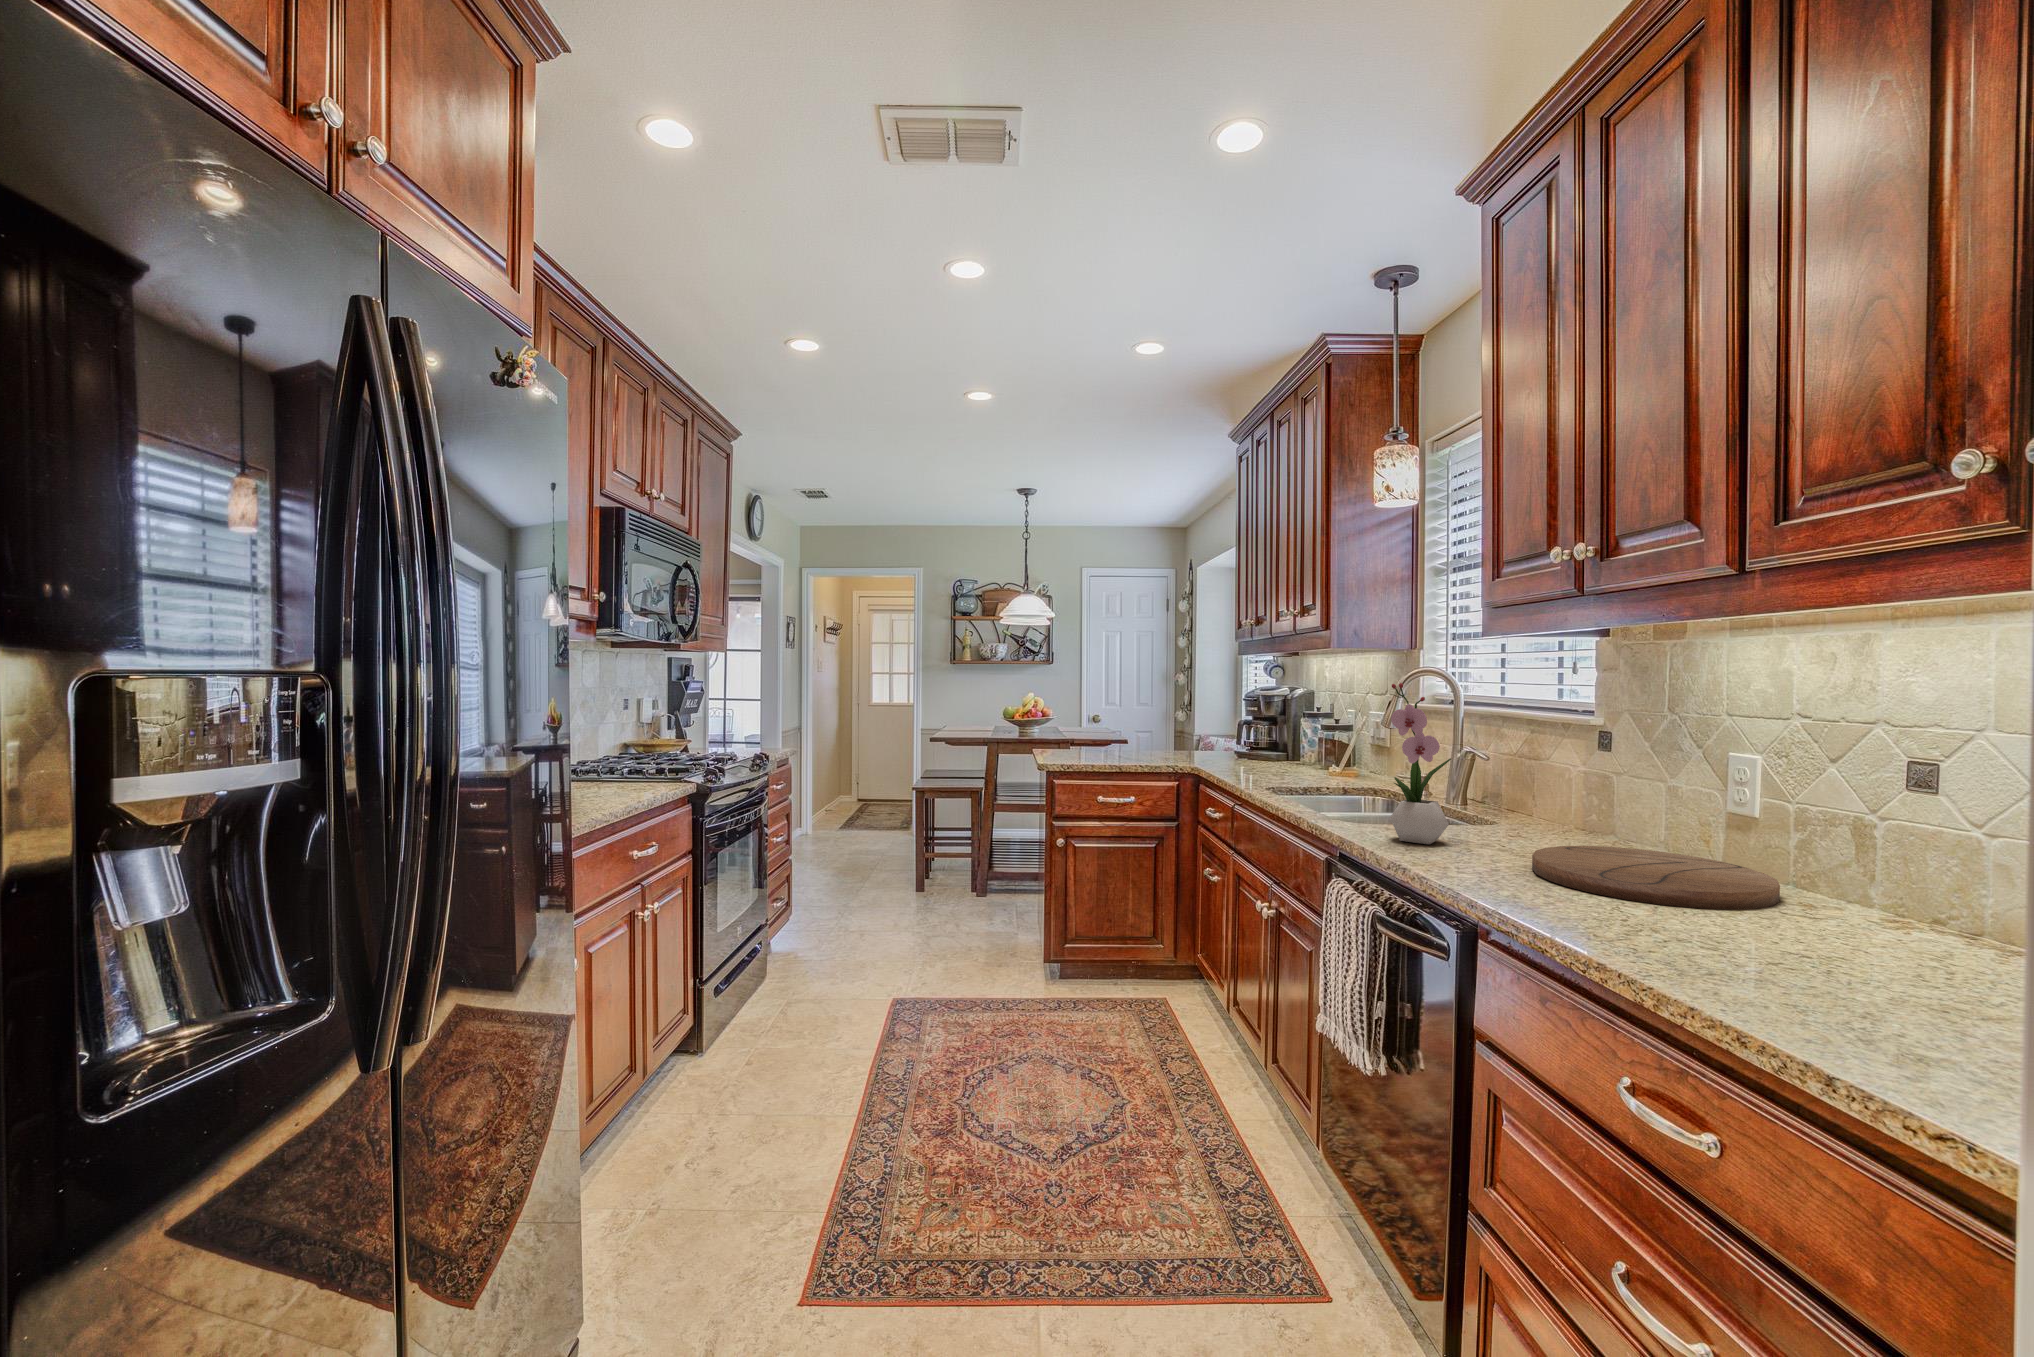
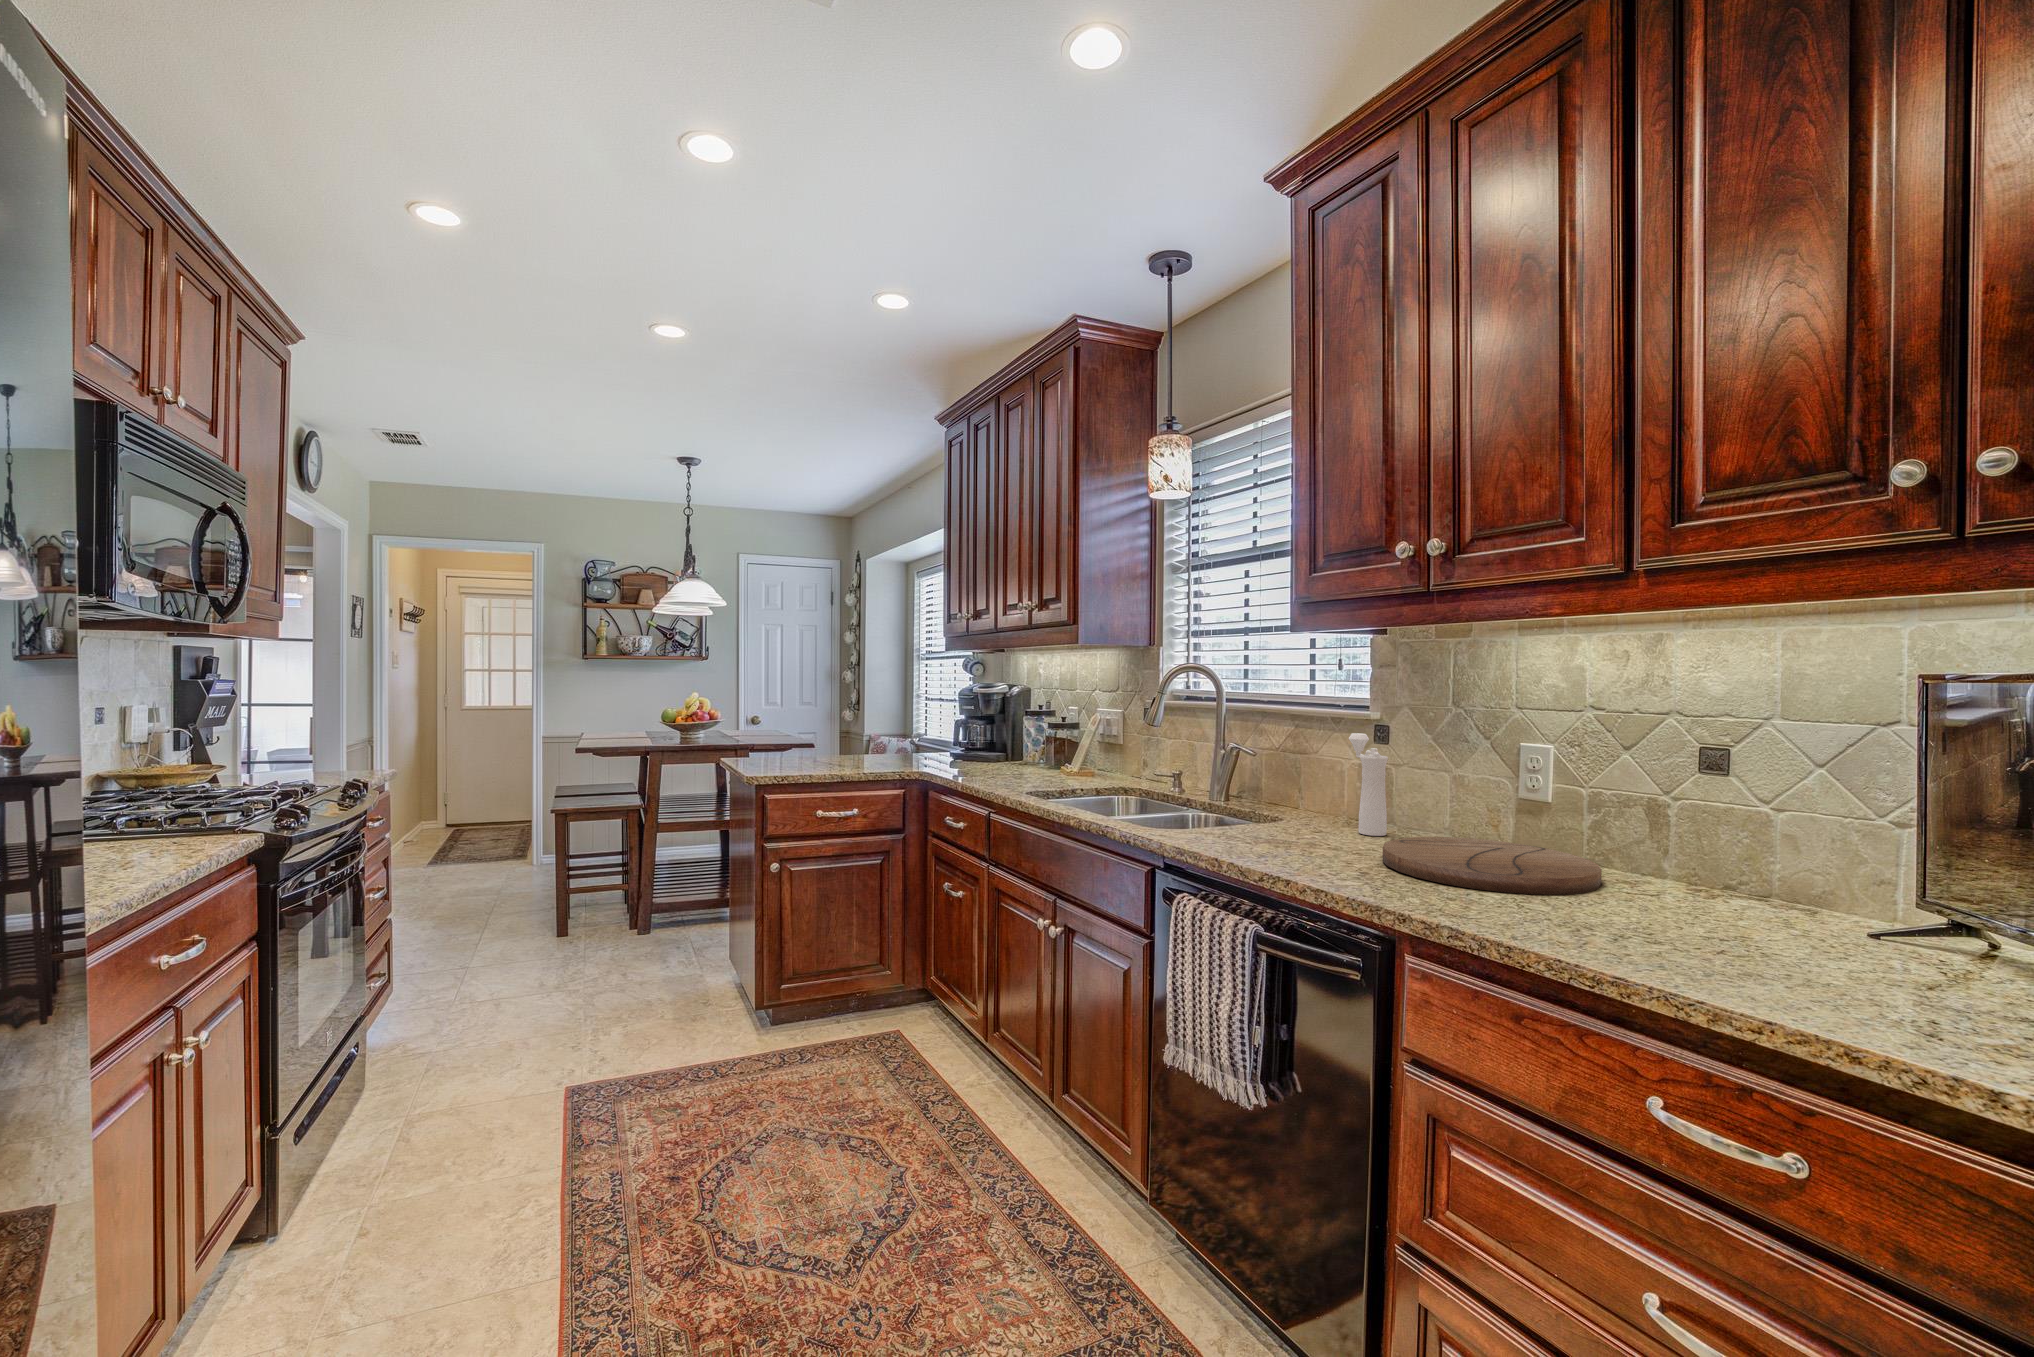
flower arrangement: present [1390,683,1451,844] -> none [1223,679,1283,847]
pepper mill: none [1558,739,1592,846] -> present [1349,733,1388,836]

